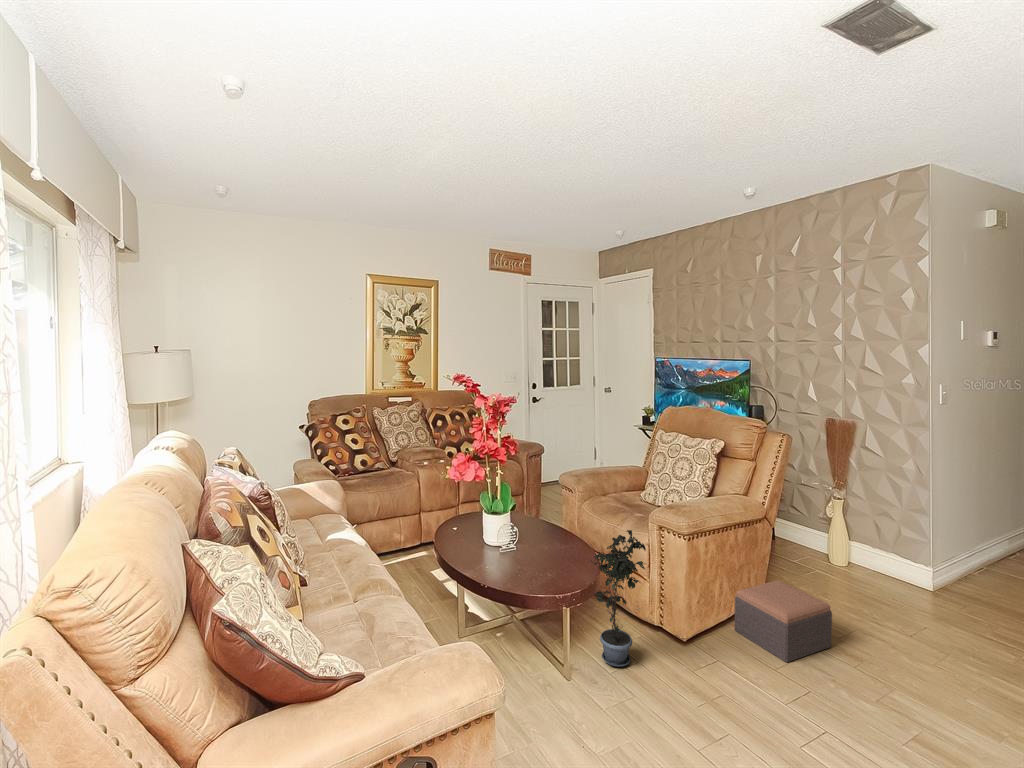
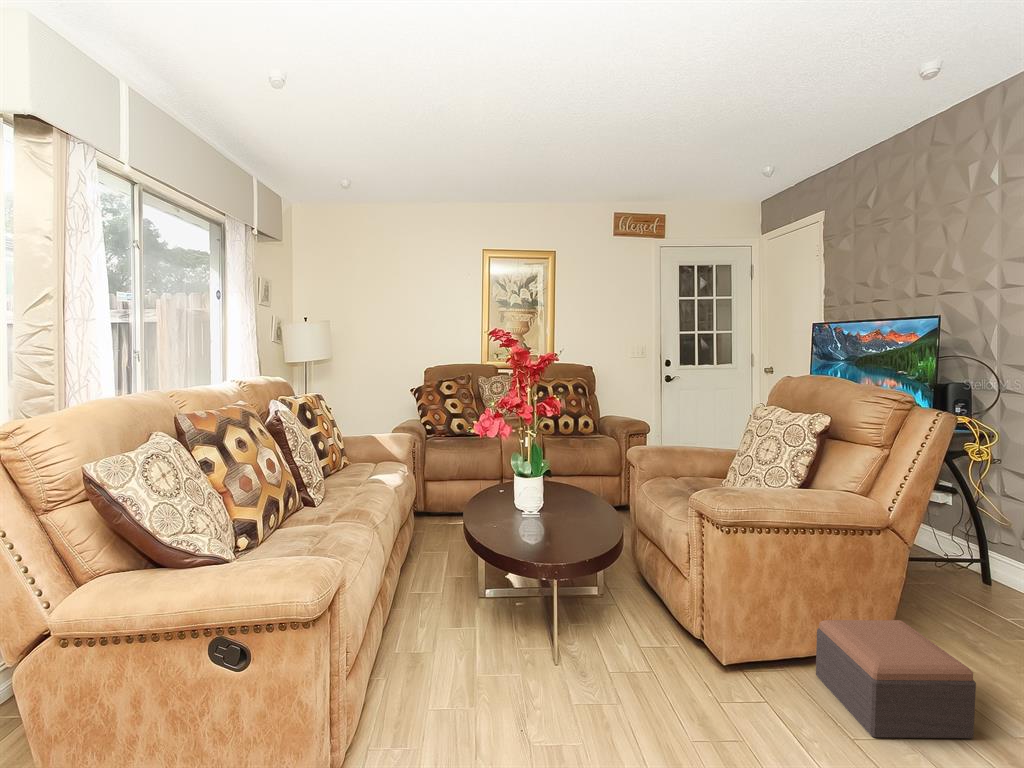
potted plant: present [591,530,646,667] -> none [587,508,661,677]

